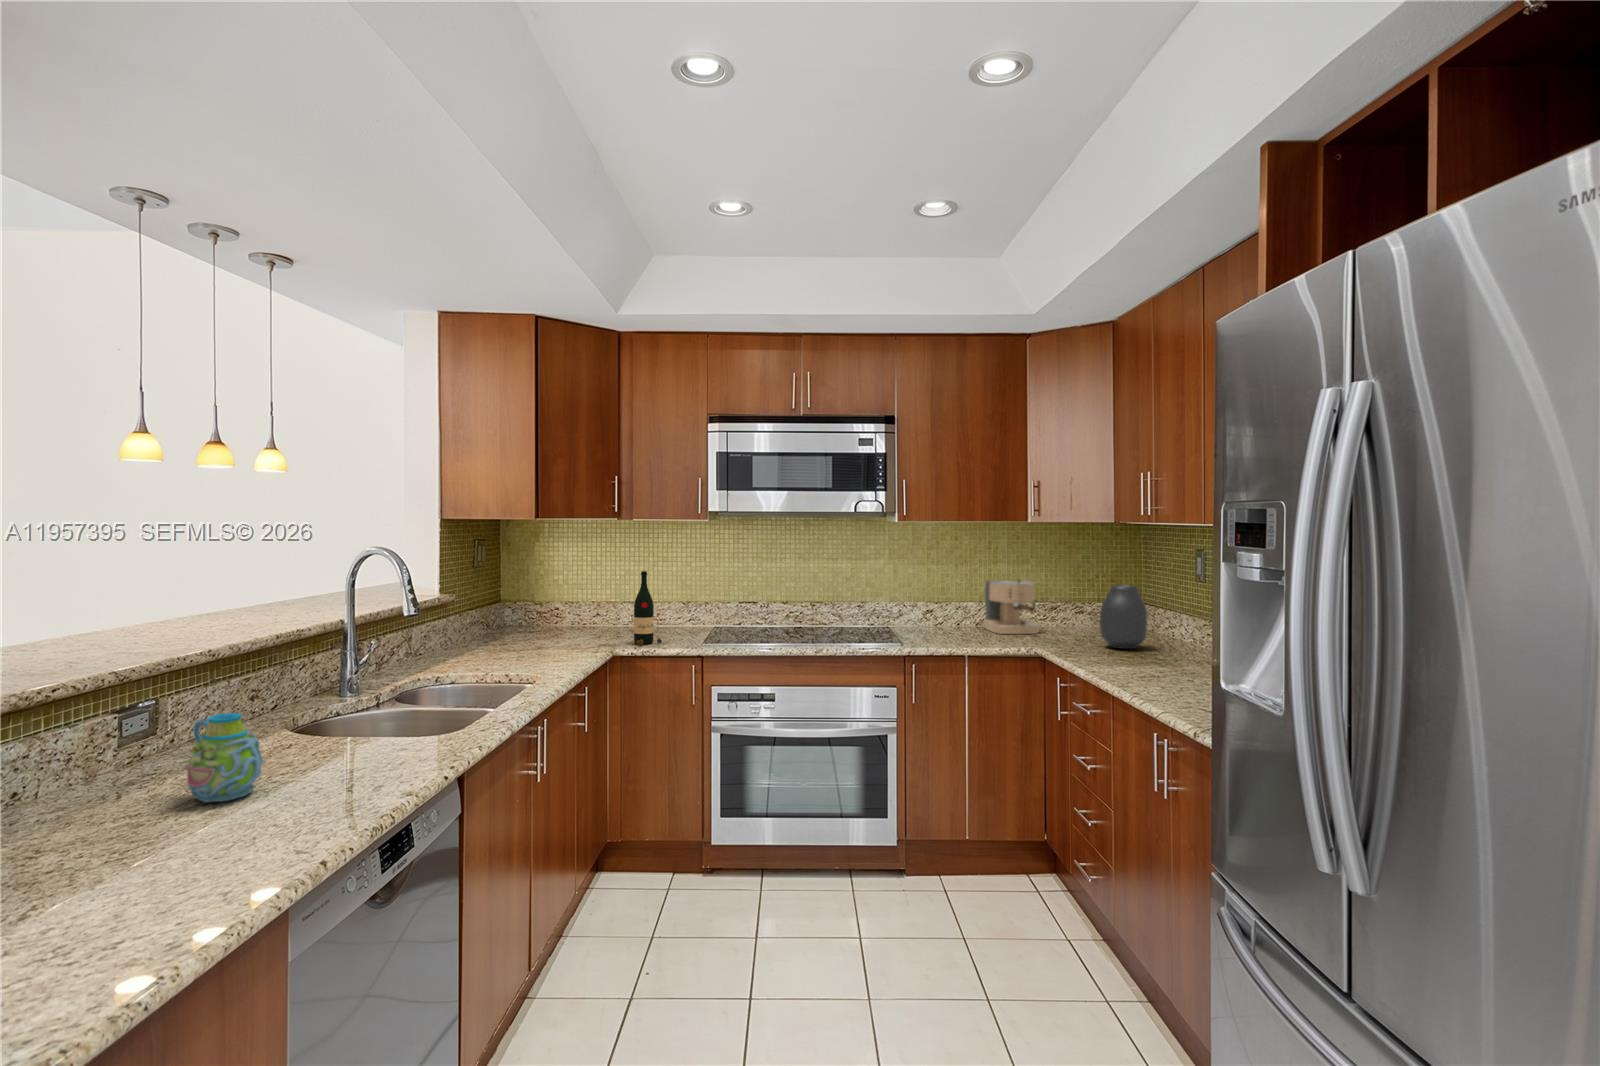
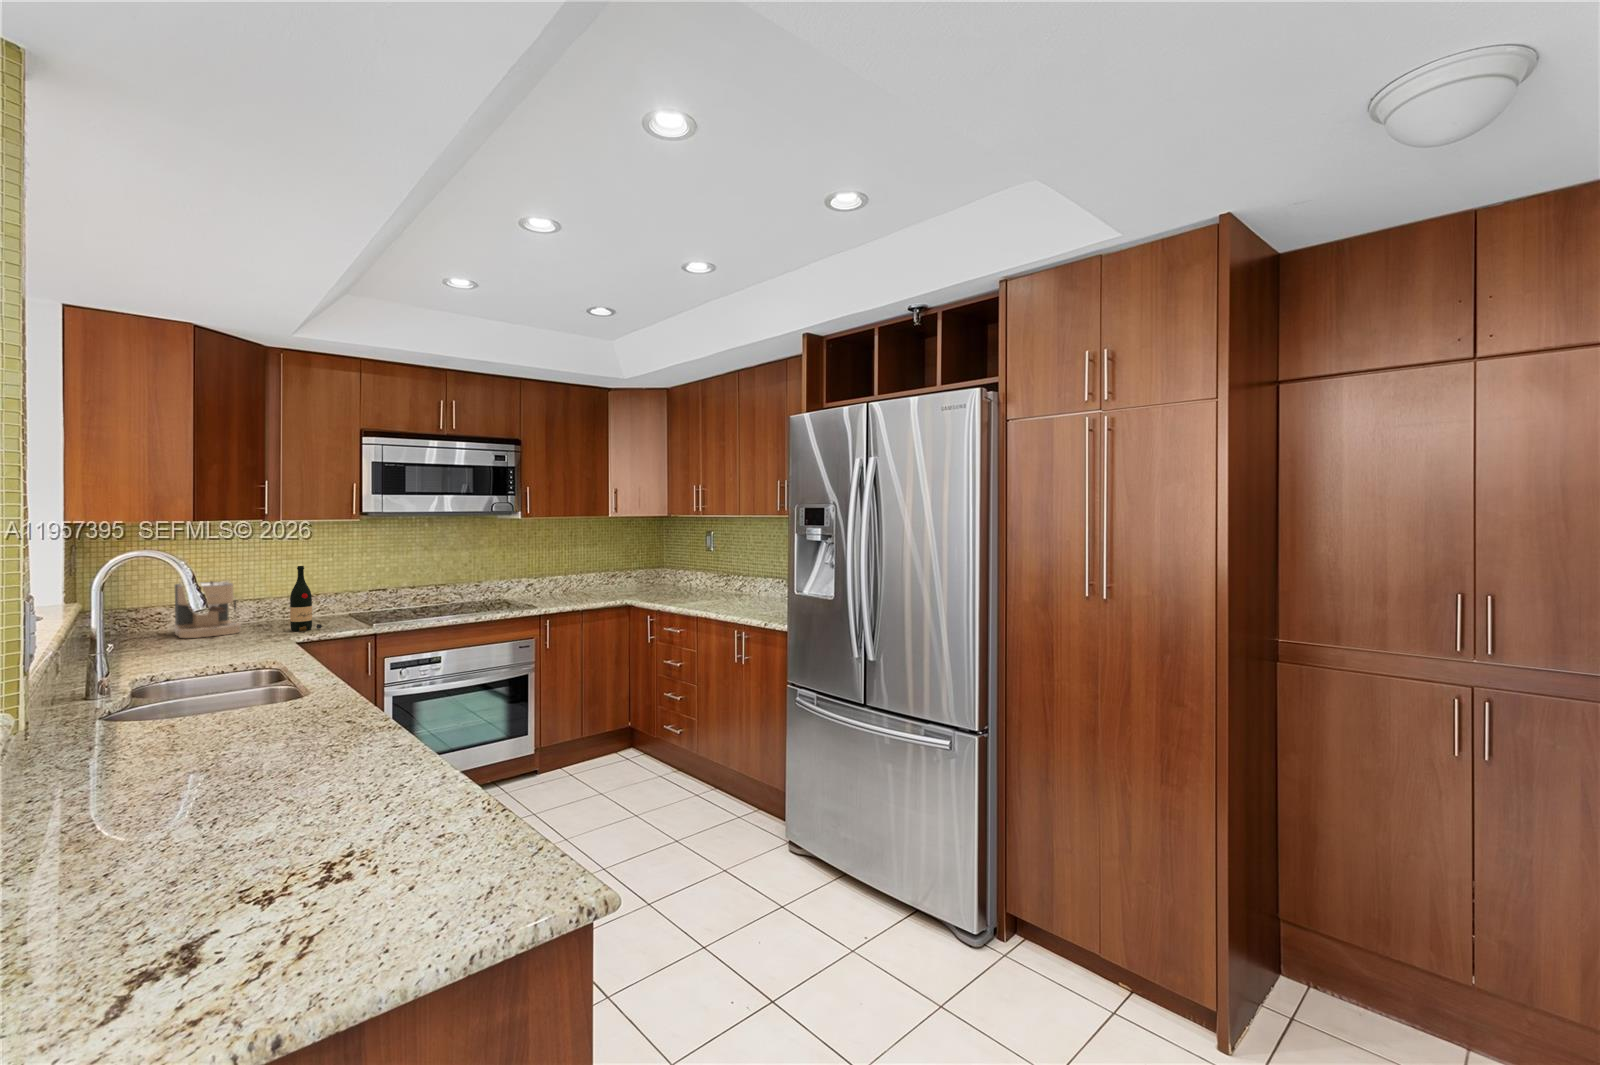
coffee maker: present [984,580,1040,634] -> present [174,581,241,638]
vase: present [1100,585,1147,649] -> none [657,558,685,598]
mug: present [187,713,264,802] -> none [181,679,261,749]

